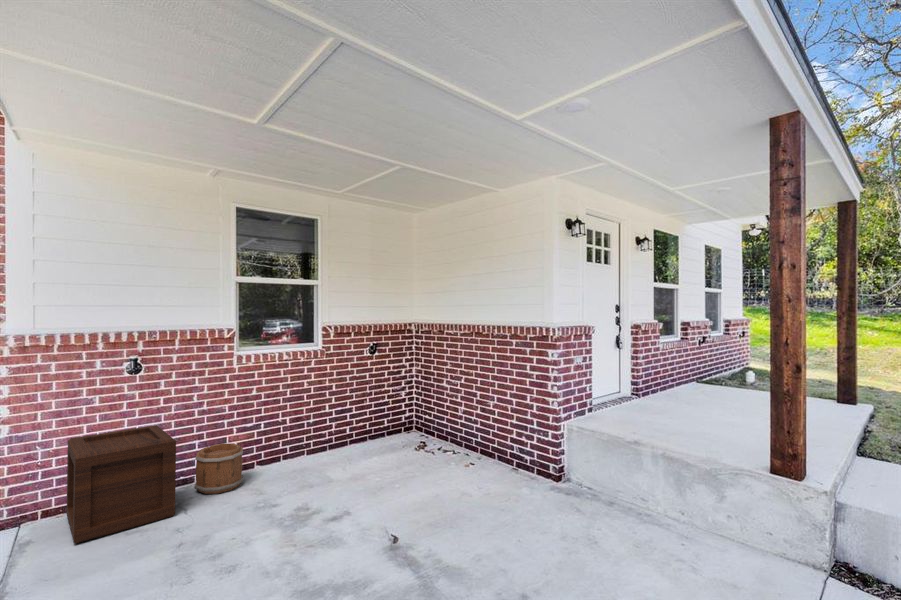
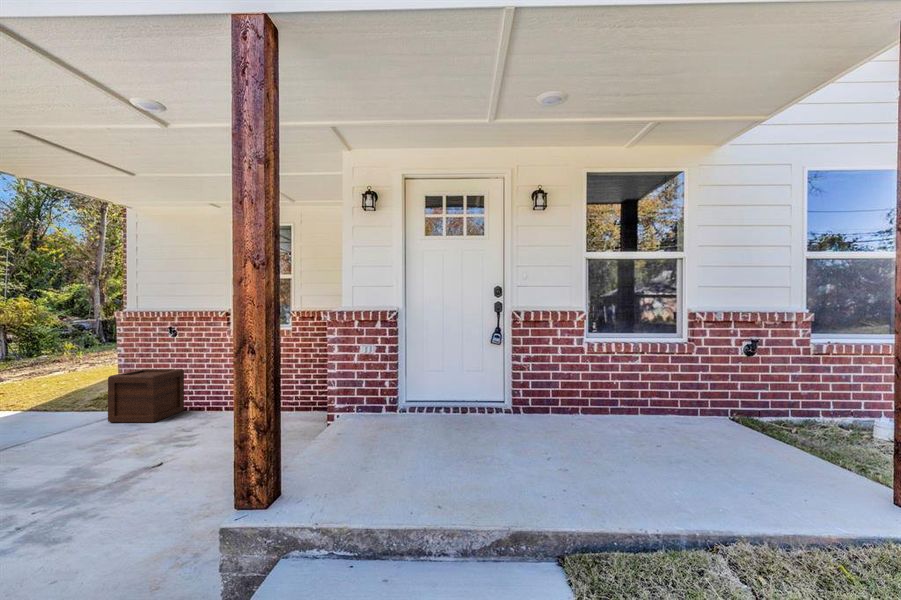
bucket: present [195,443,243,494] -> none [186,388,220,418]

